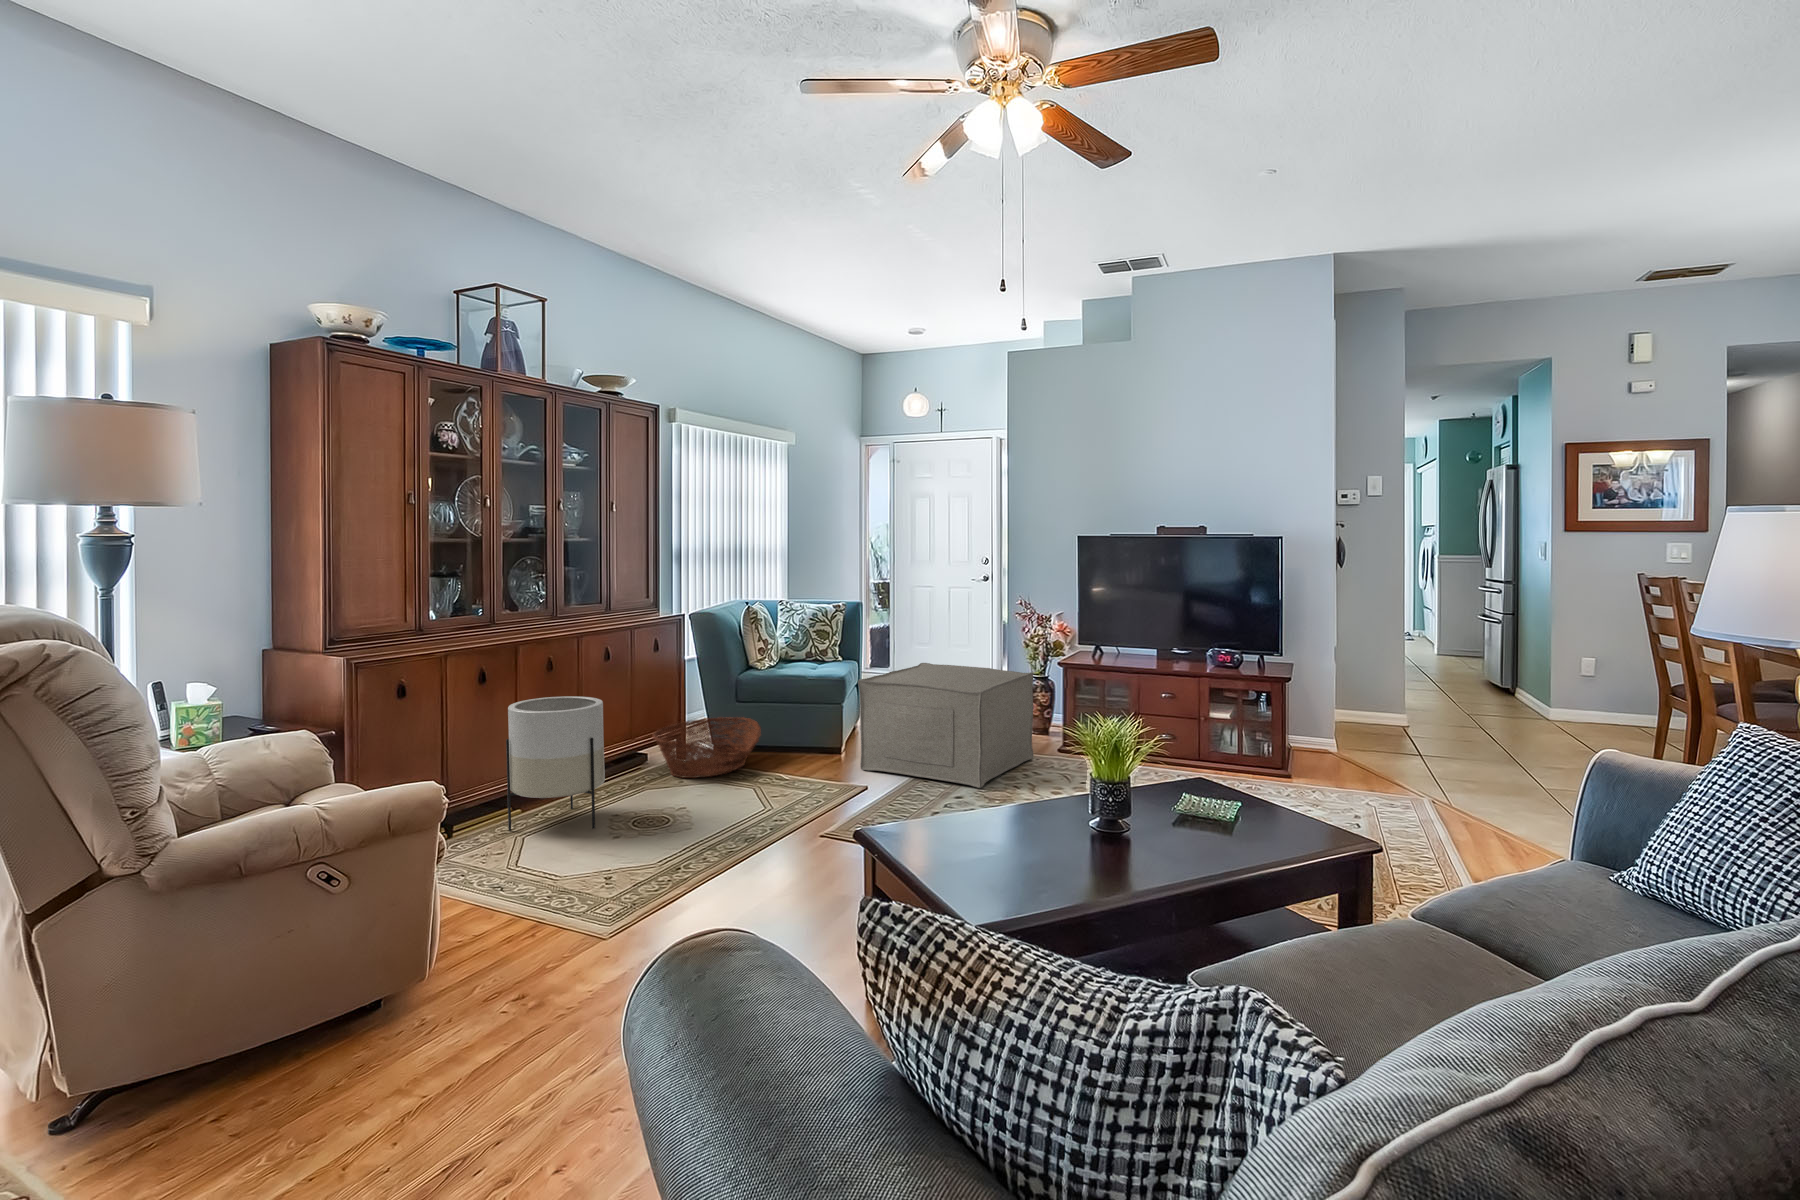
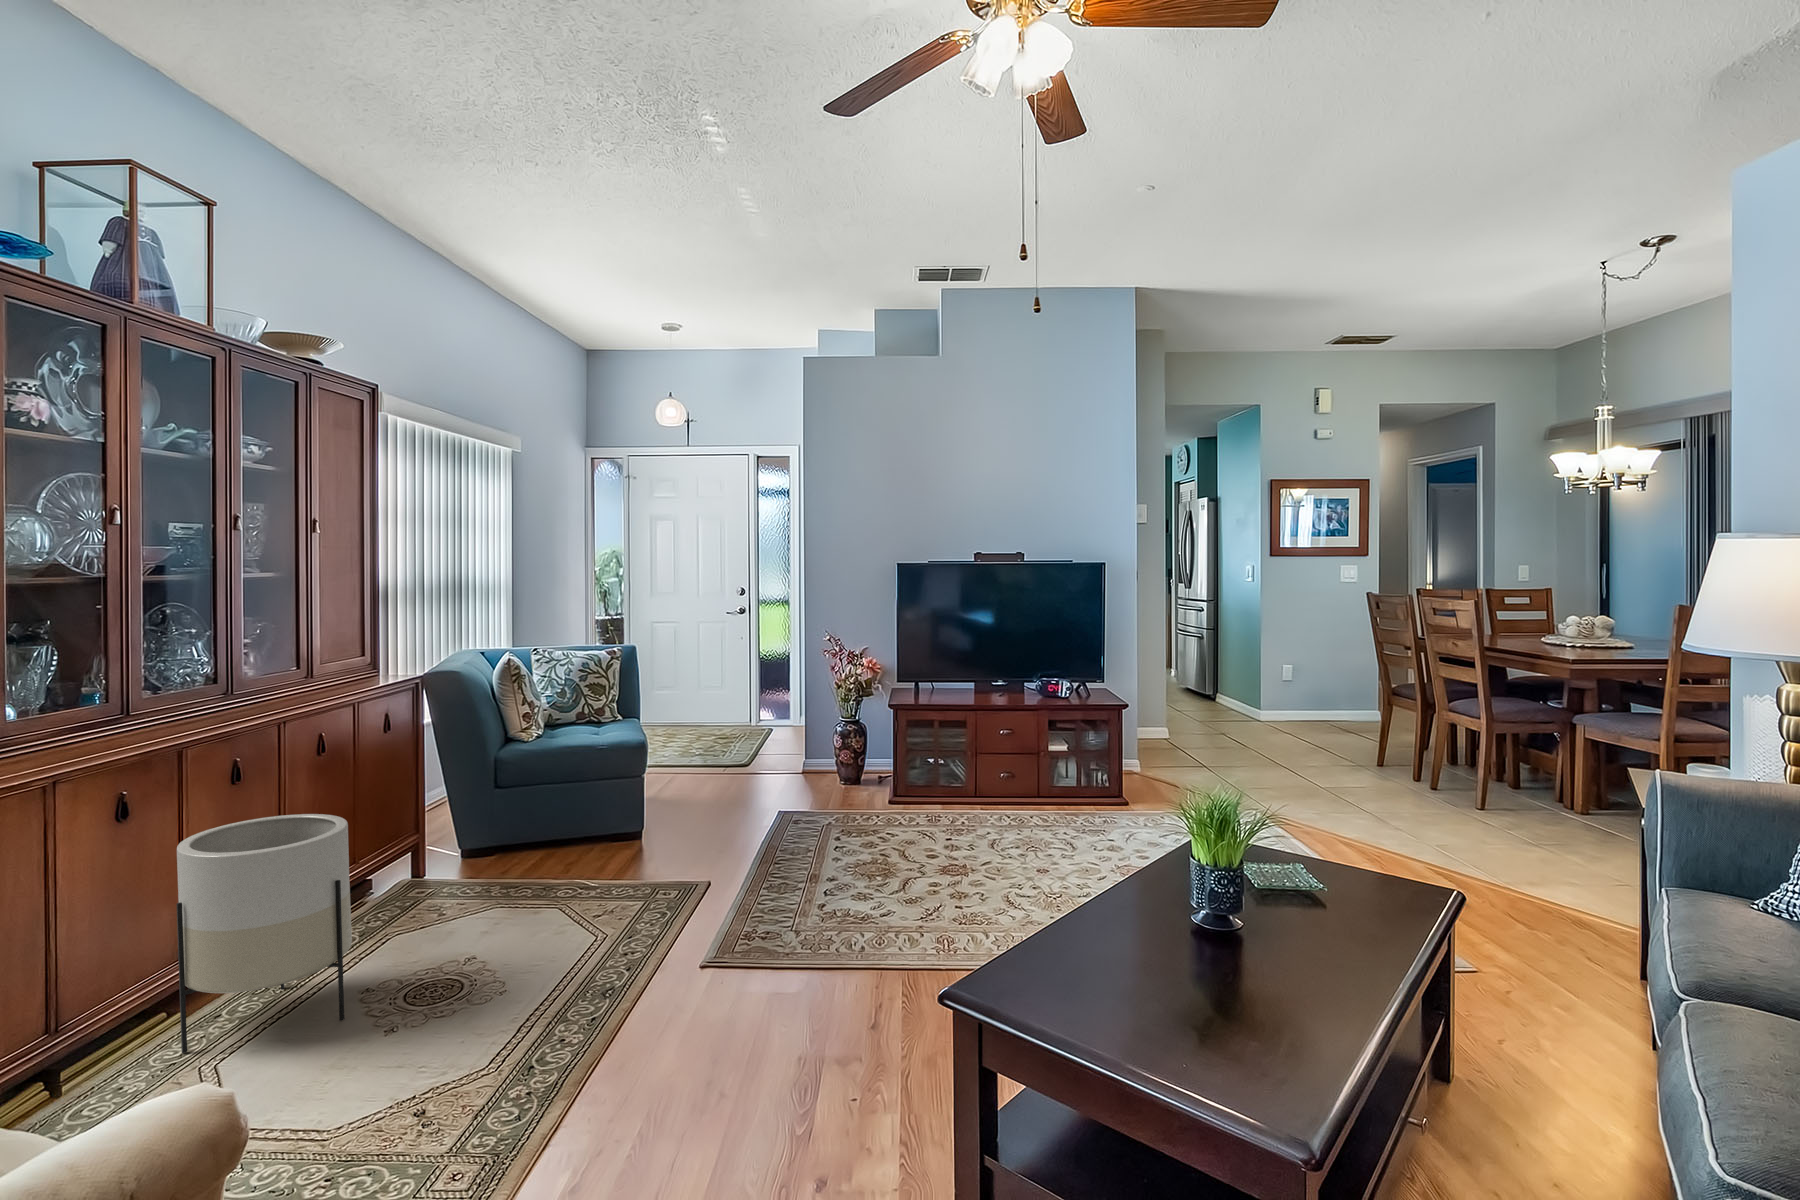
ottoman: present [858,663,1034,788] -> none [680,716,874,865]
basket: present [653,717,761,778] -> none [389,807,544,906]

